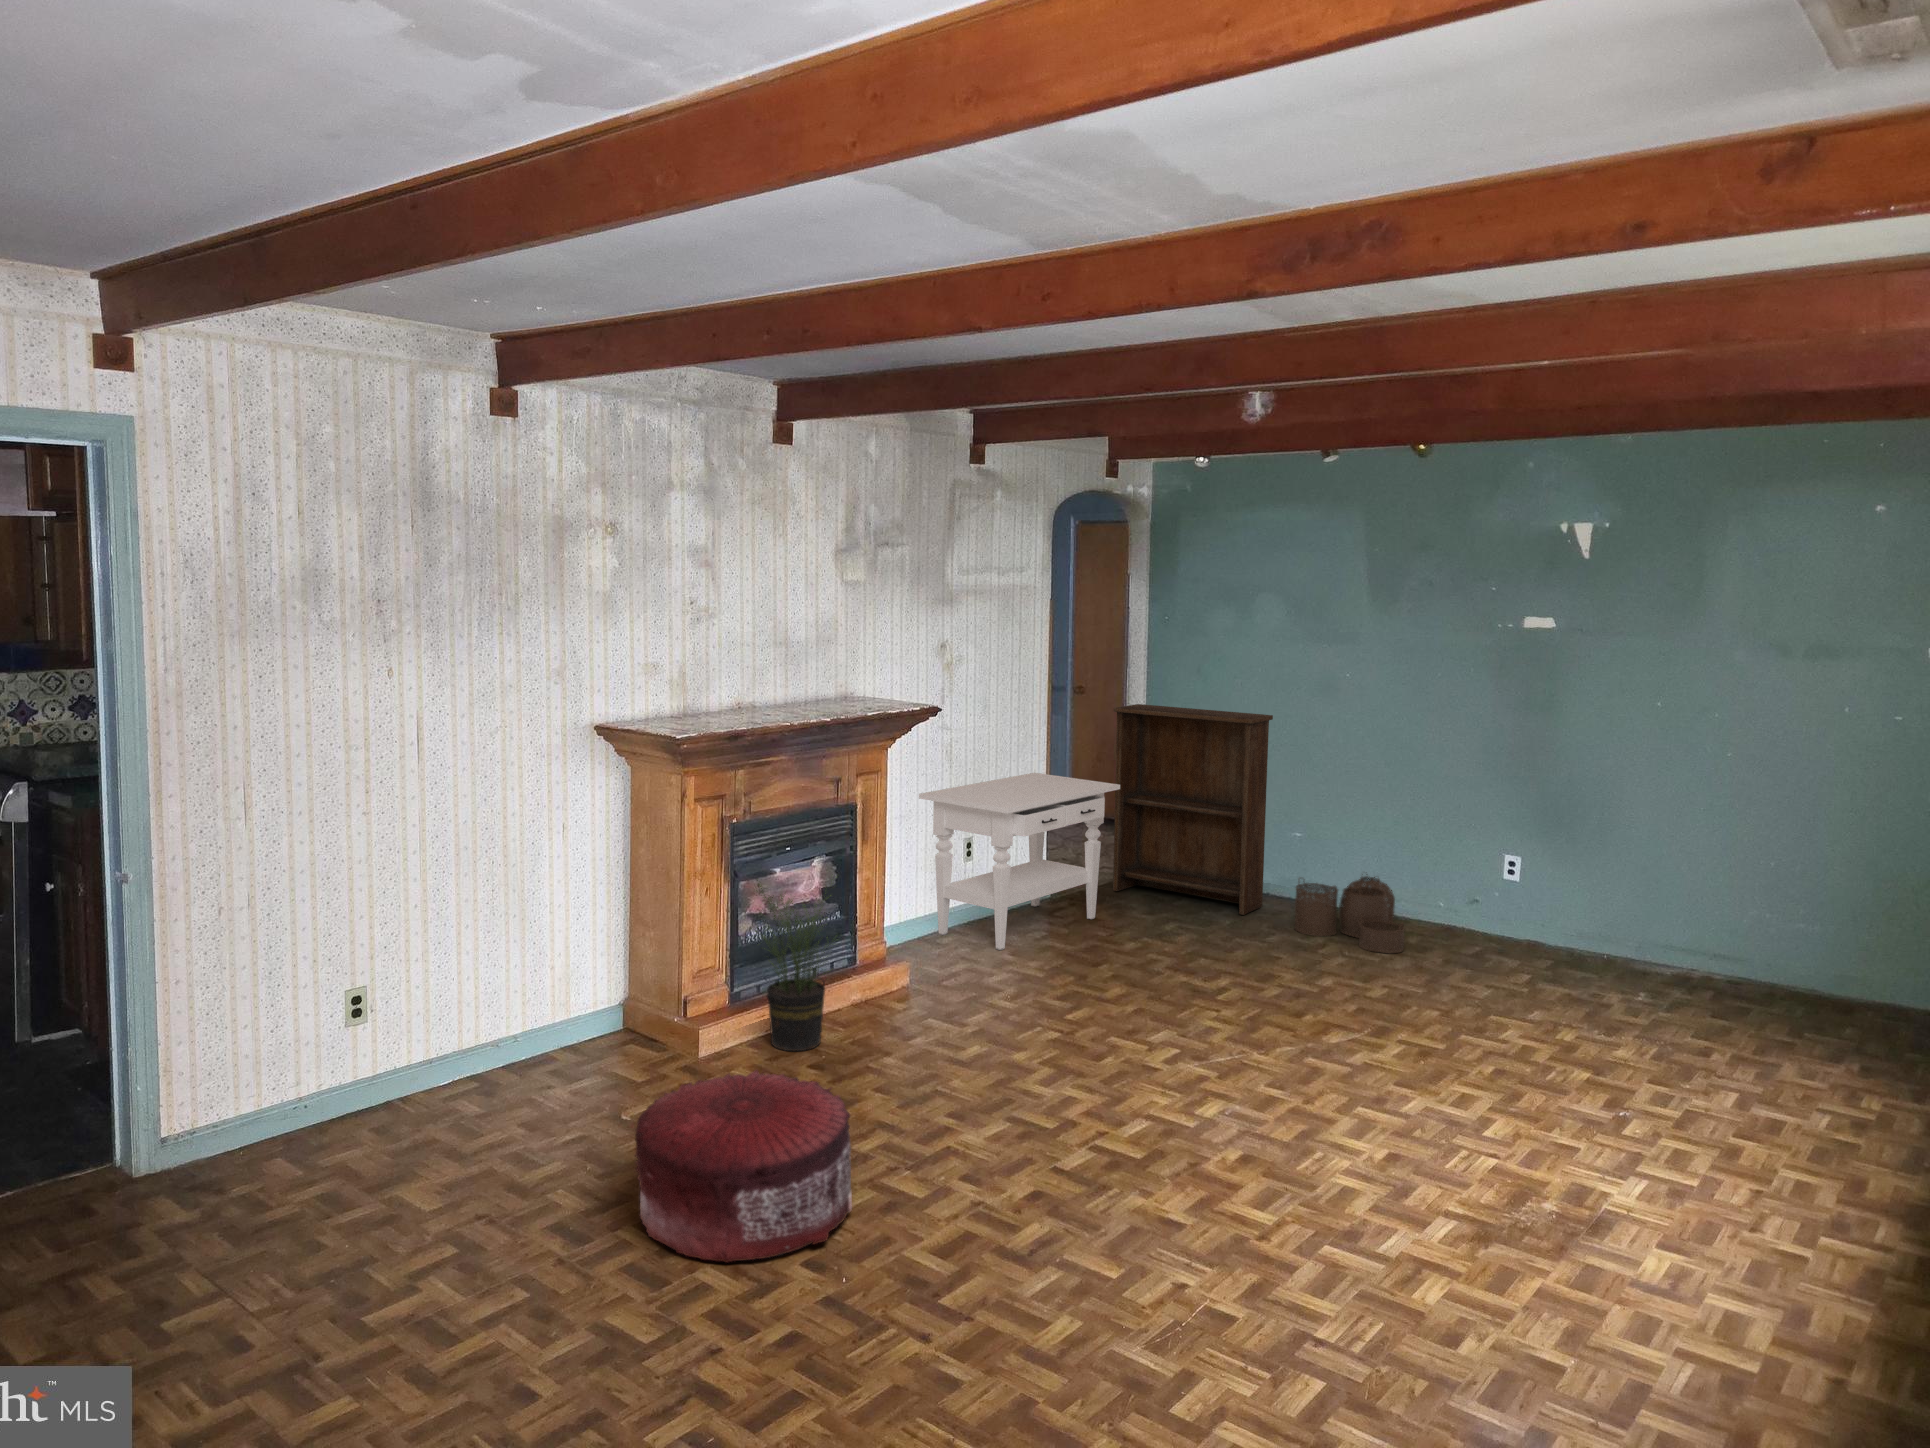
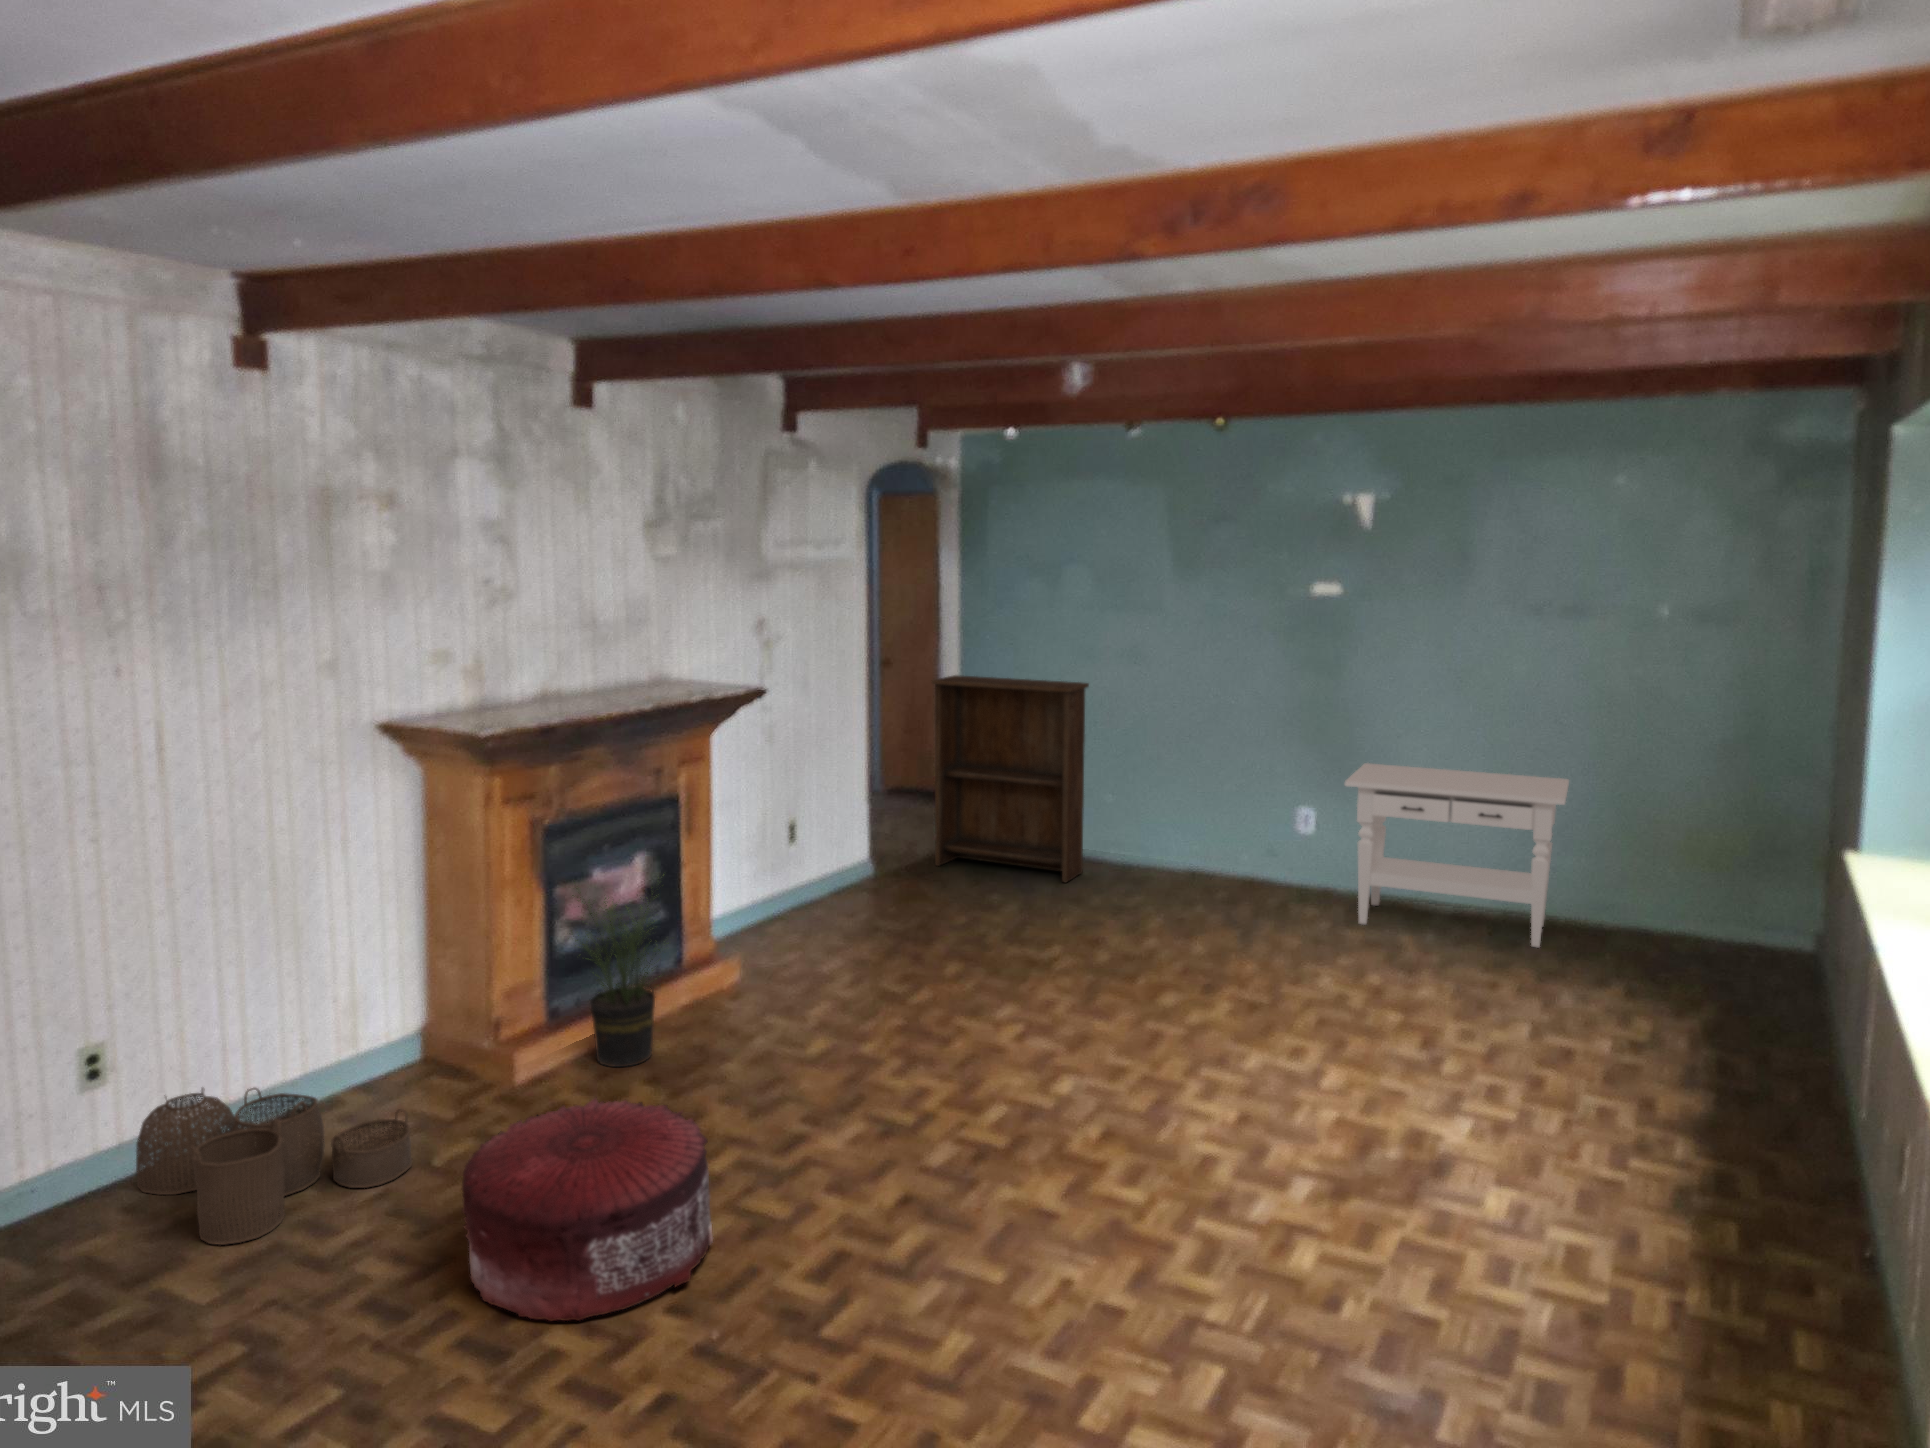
side table: present [919,773,1120,950] -> present [1345,763,1569,948]
woven basket: present [1295,874,1404,953] -> present [136,1088,412,1245]

